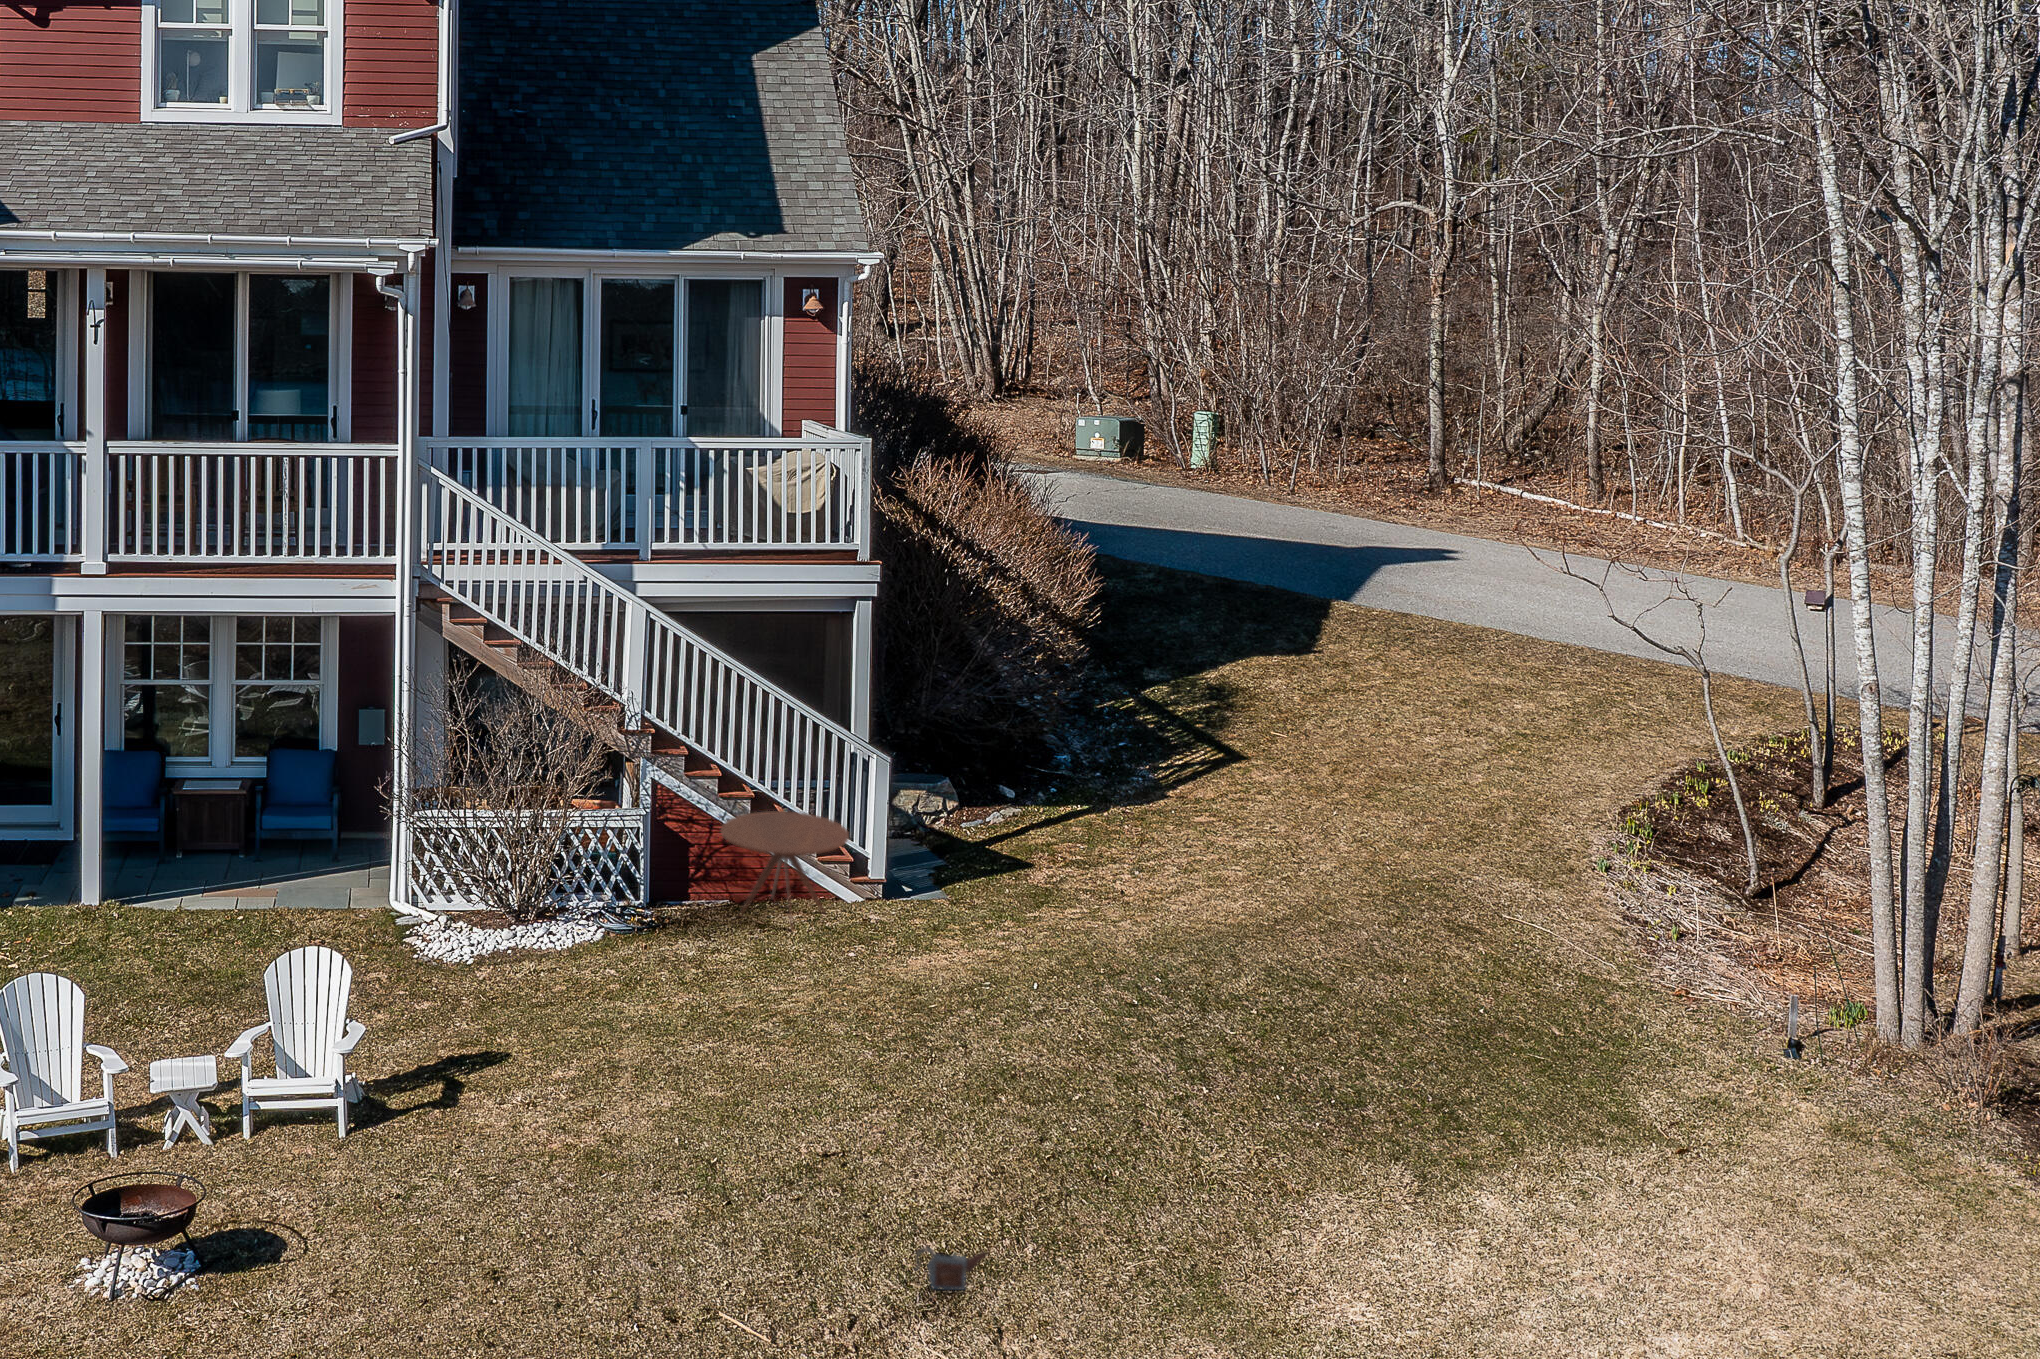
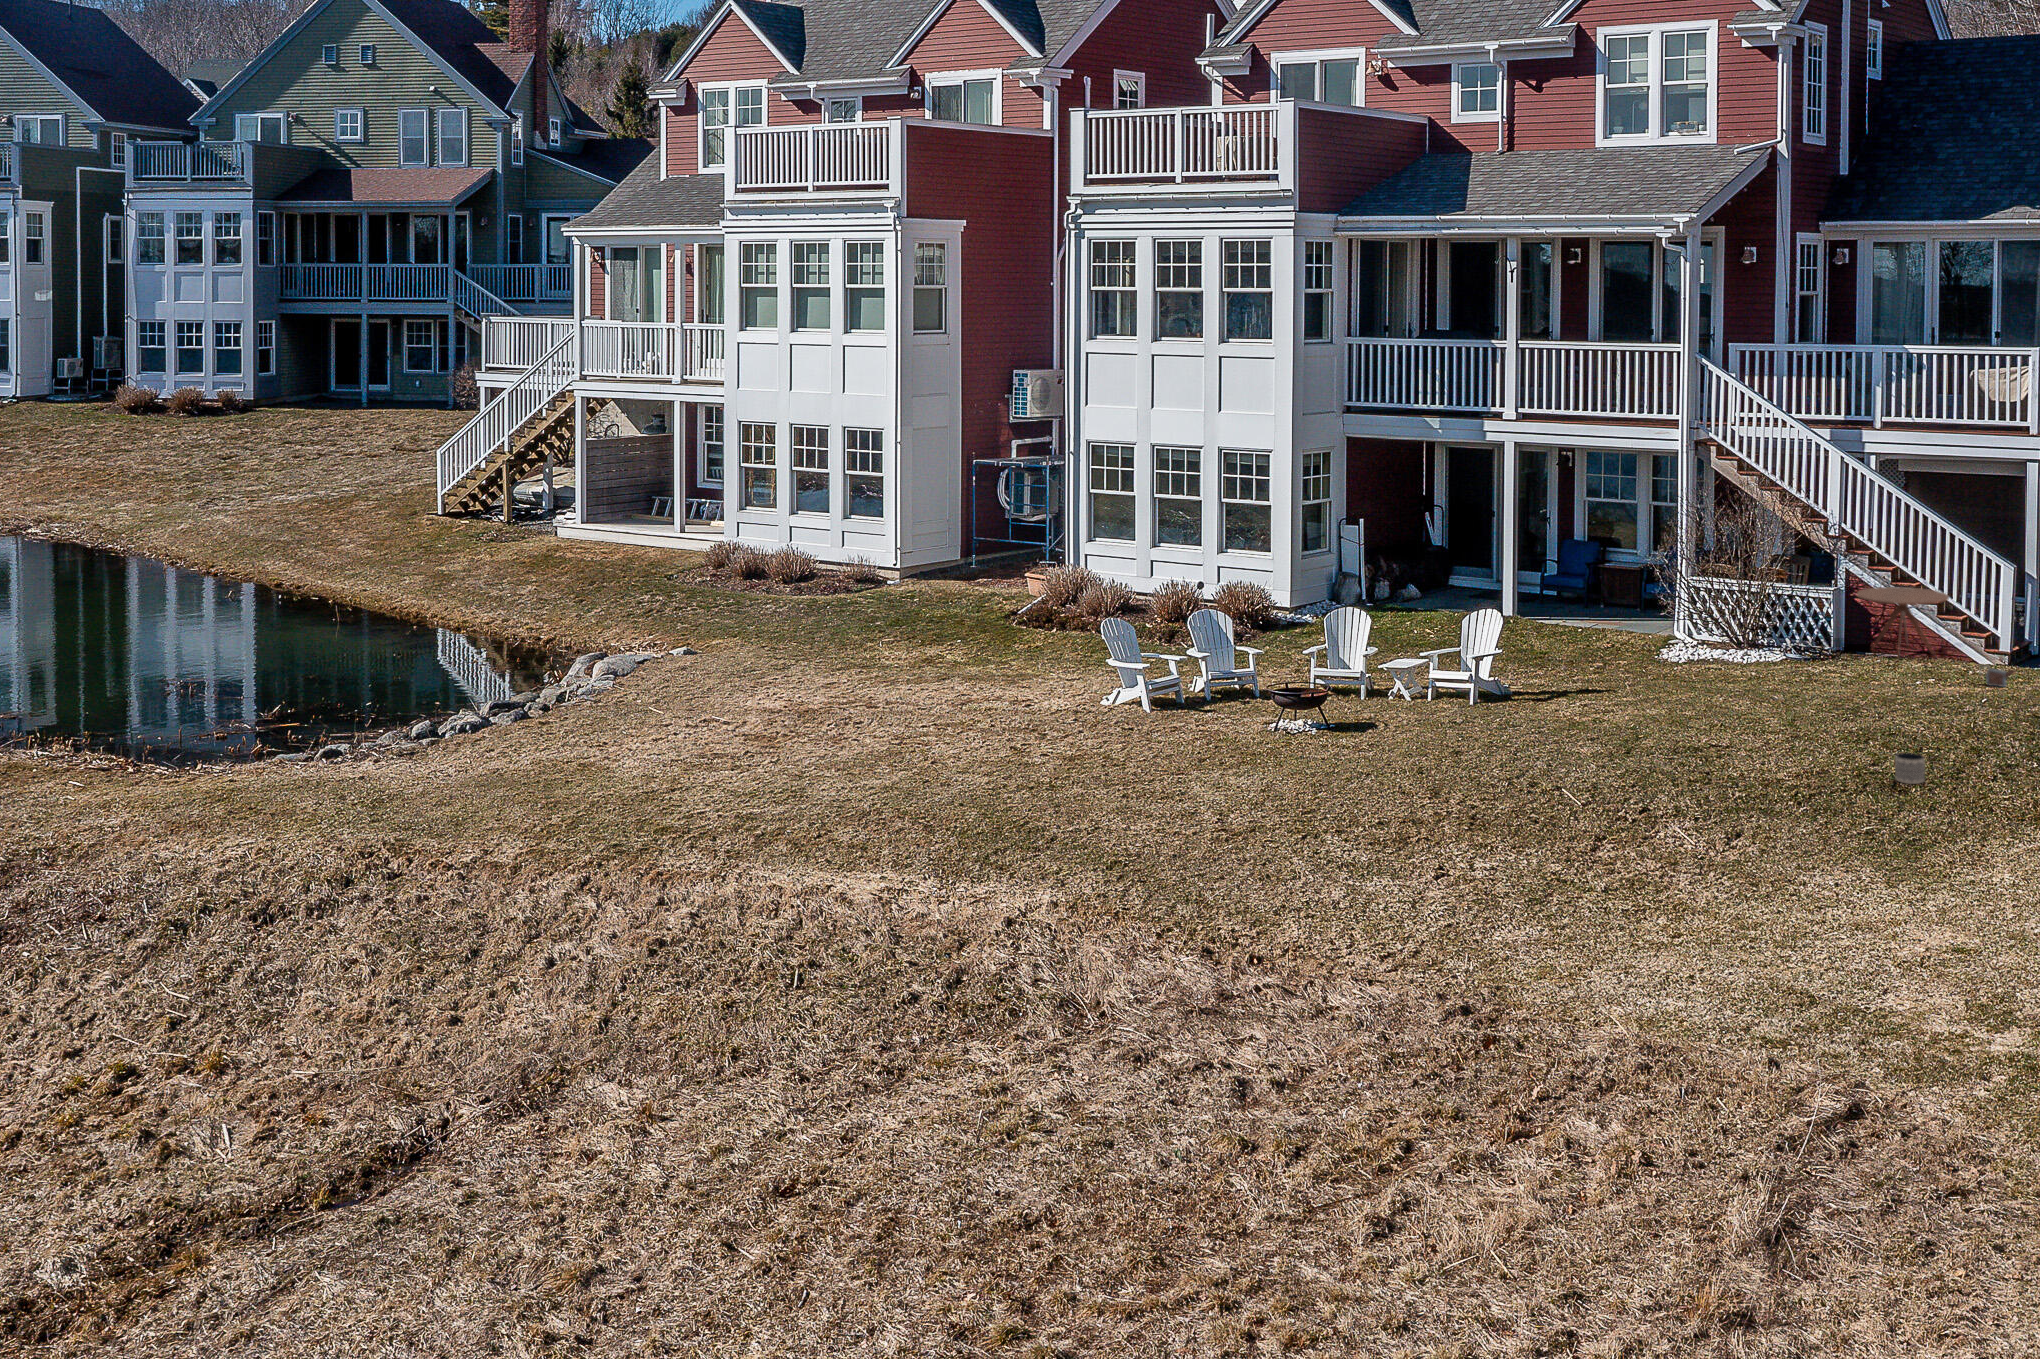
planter: none [1170,1234,1219,1297] -> present [1895,753,1925,784]
watering can: present [915,1248,987,1290] -> present [1980,665,2015,687]

